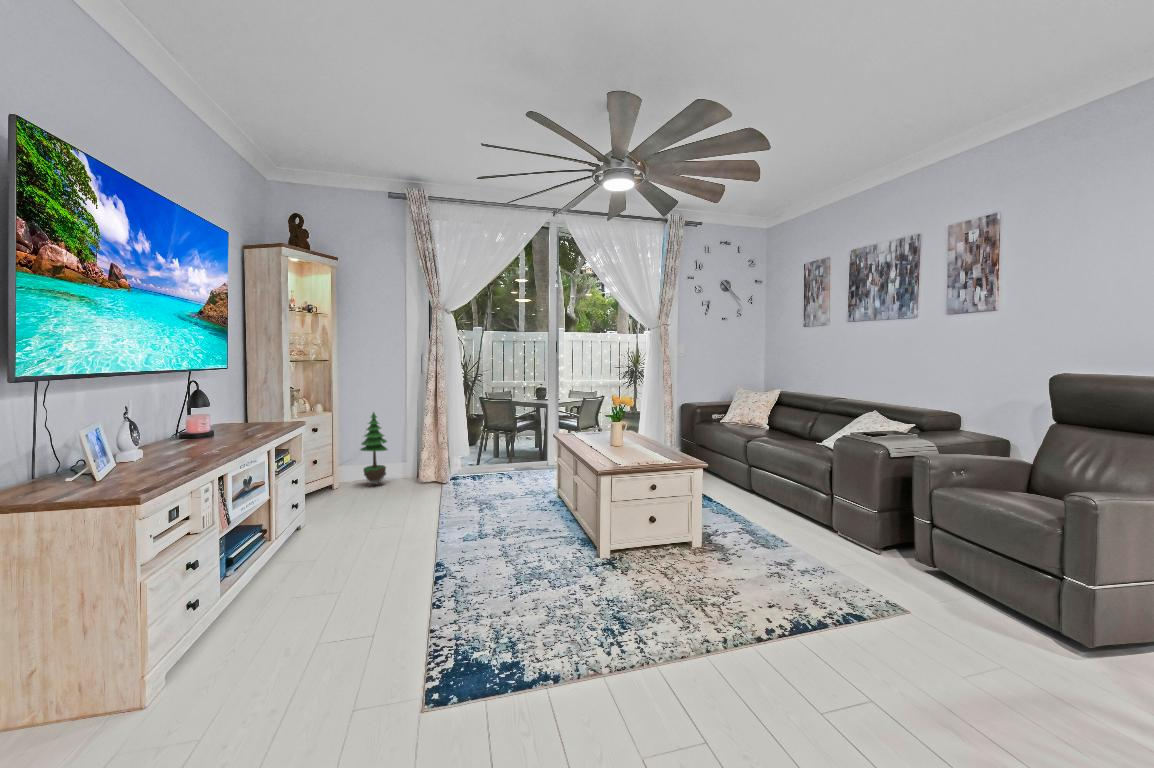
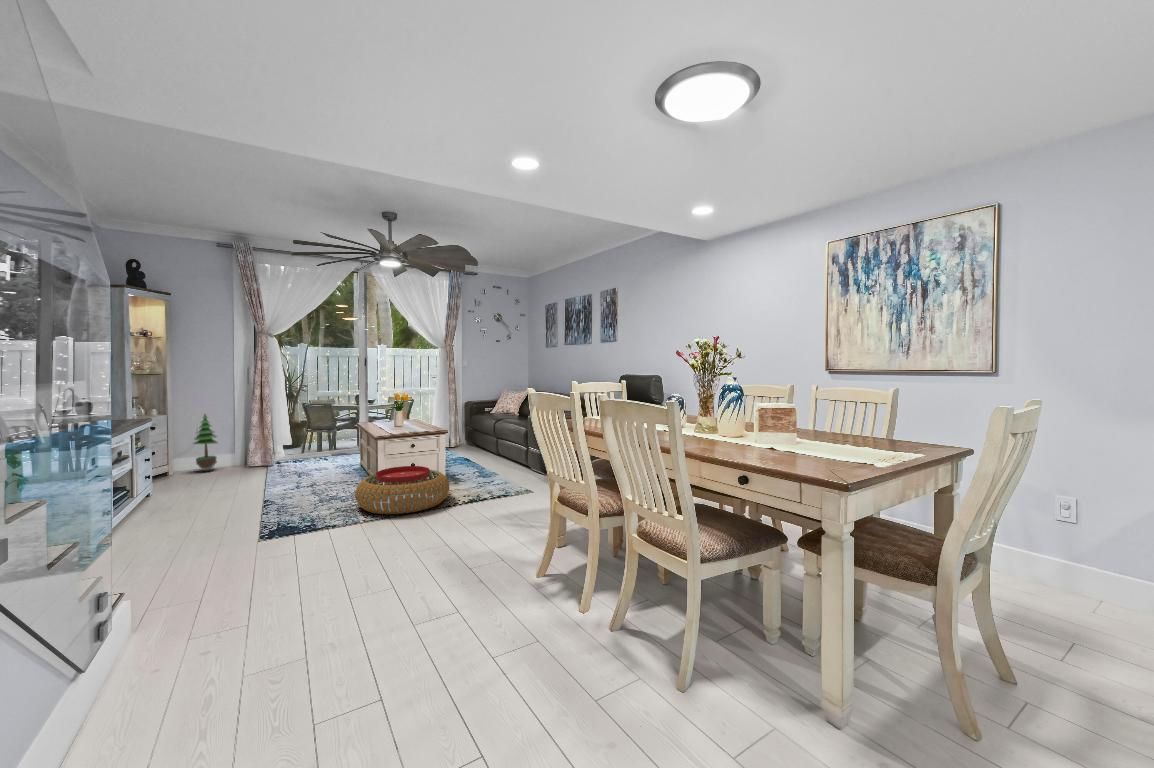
pouf: none [577,530,745,645] -> present [355,466,449,514]

